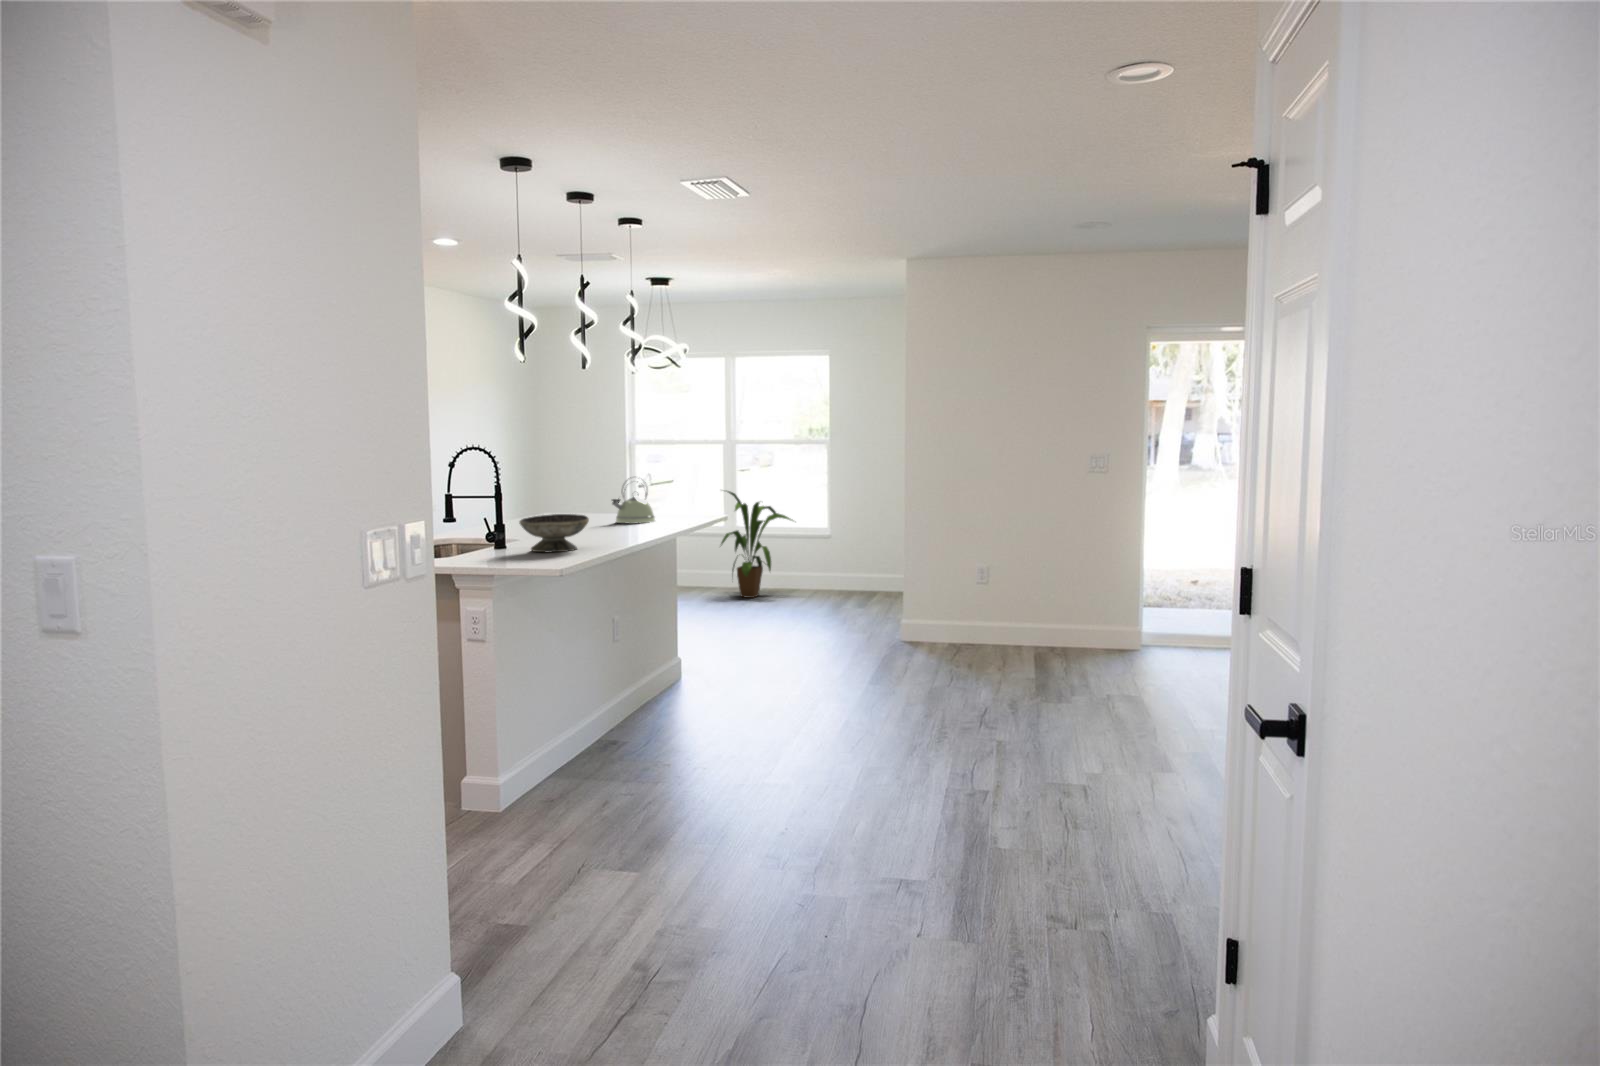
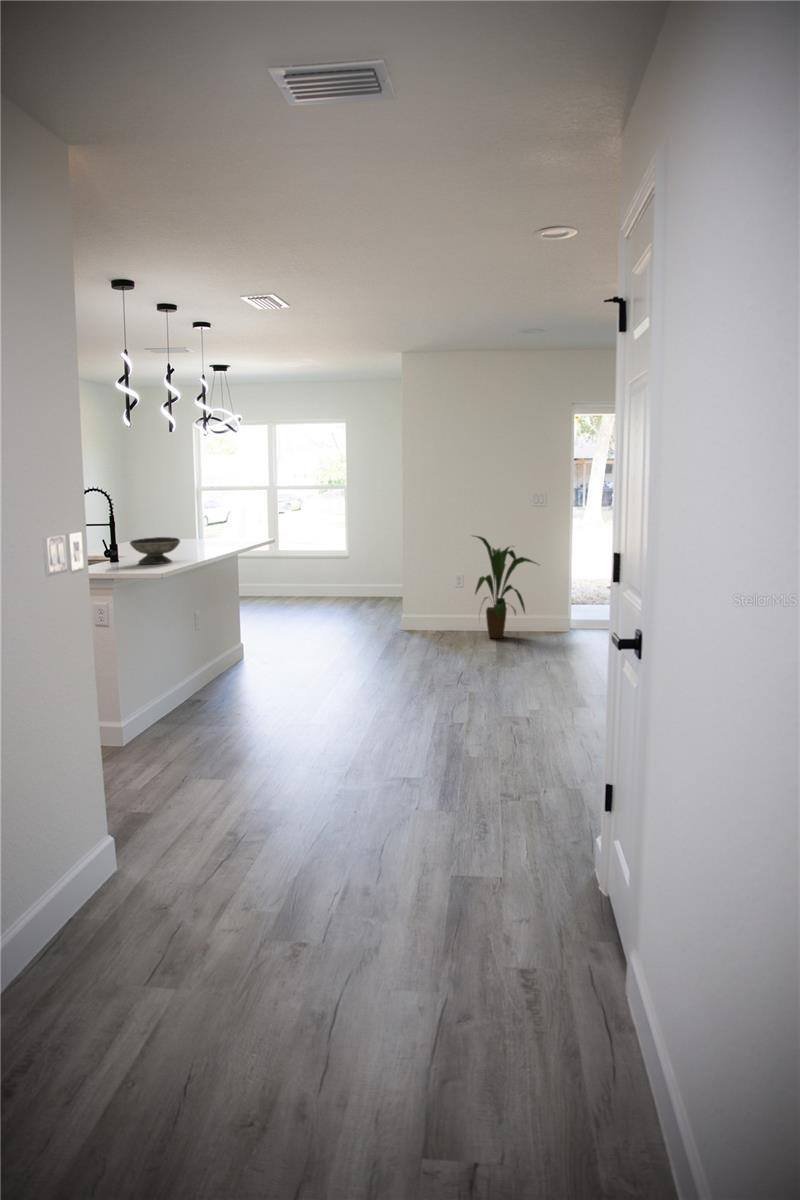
kettle: present [612,477,655,524] -> none [192,512,225,546]
house plant: present [721,491,791,598] -> present [475,536,537,638]

